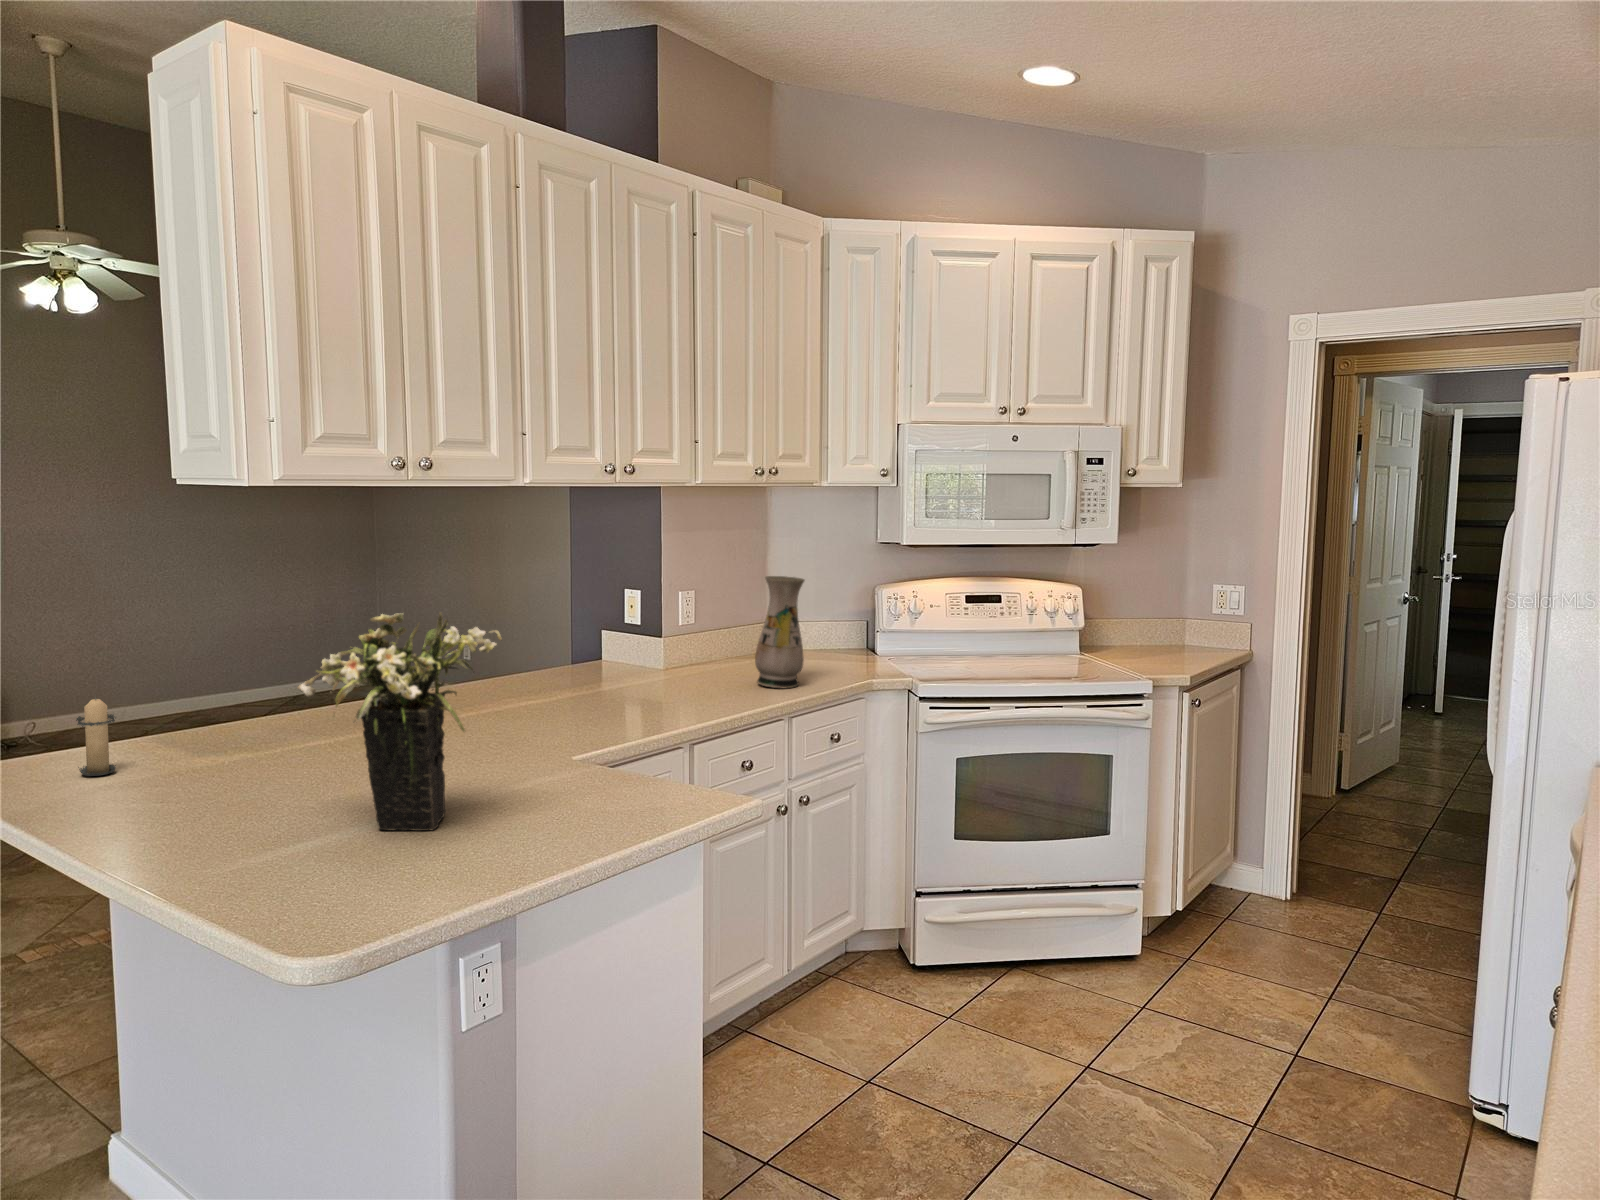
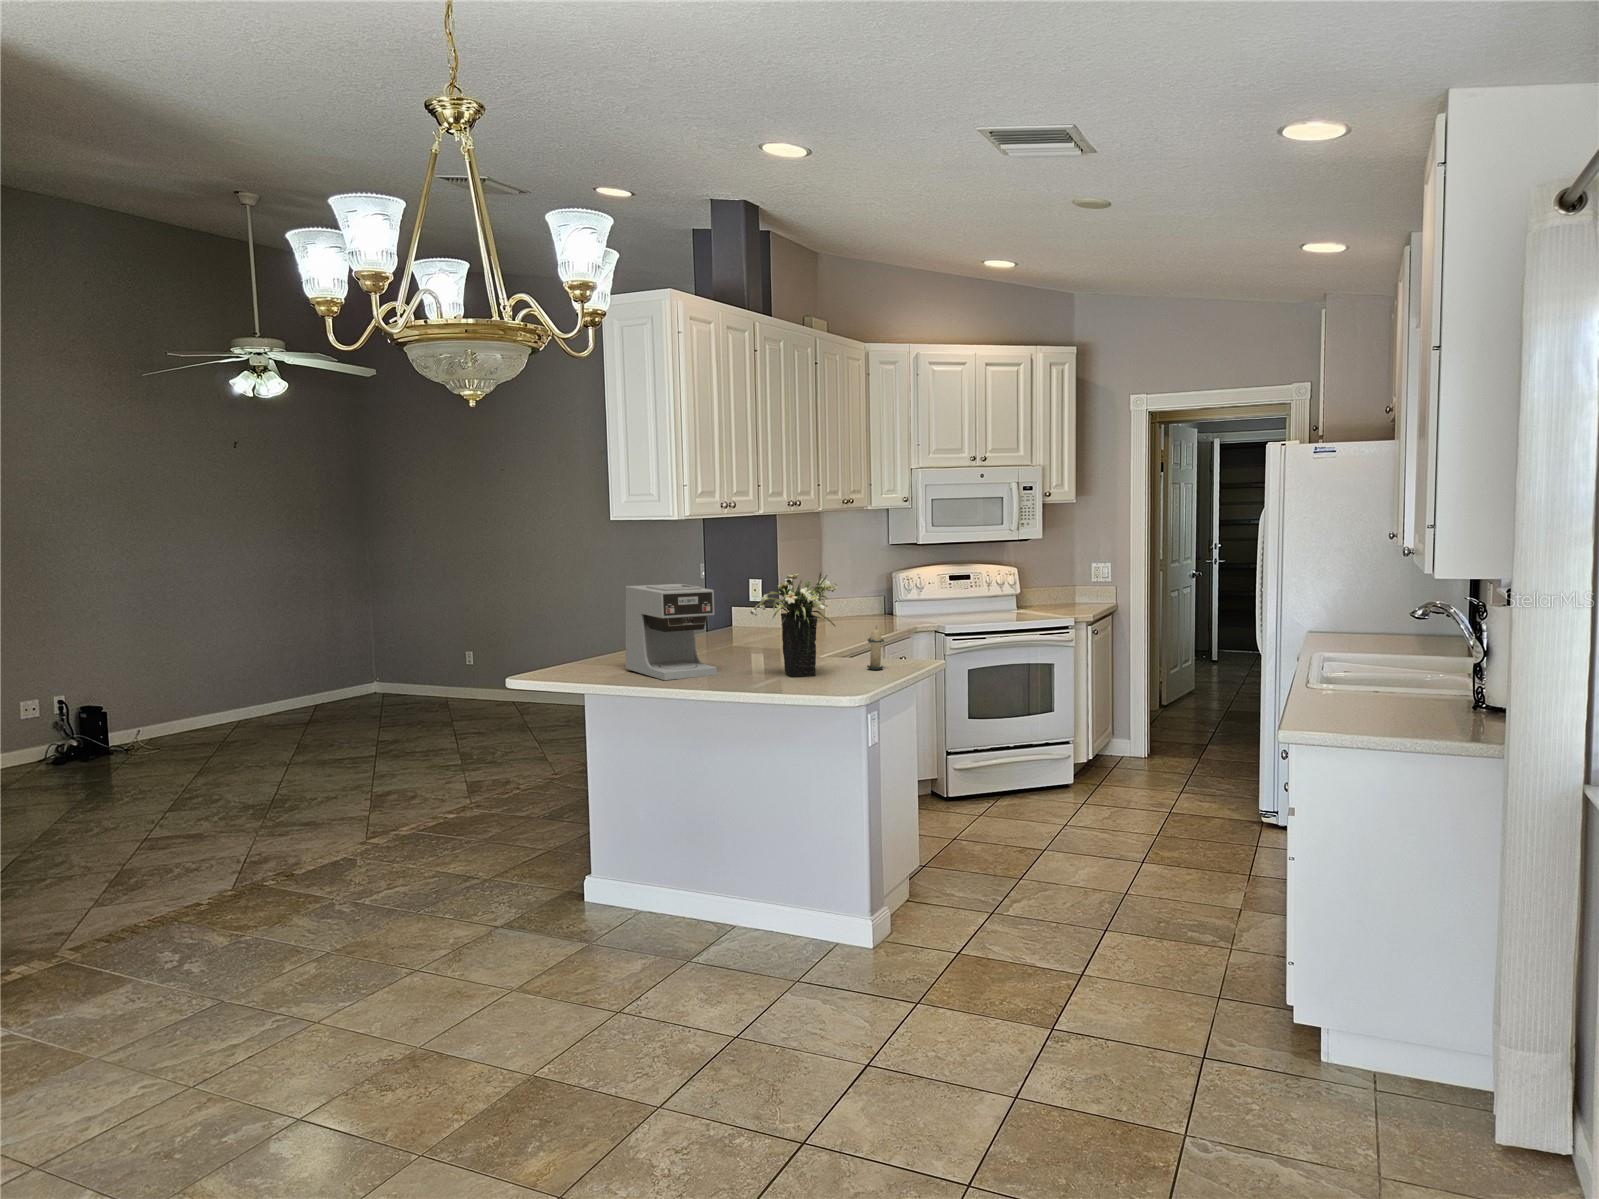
vase: present [755,576,805,689] -> none [853,563,883,630]
coffee maker: none [122,615,270,820] -> present [626,584,717,680]
candle: present [76,694,116,776] -> present [867,627,884,669]

